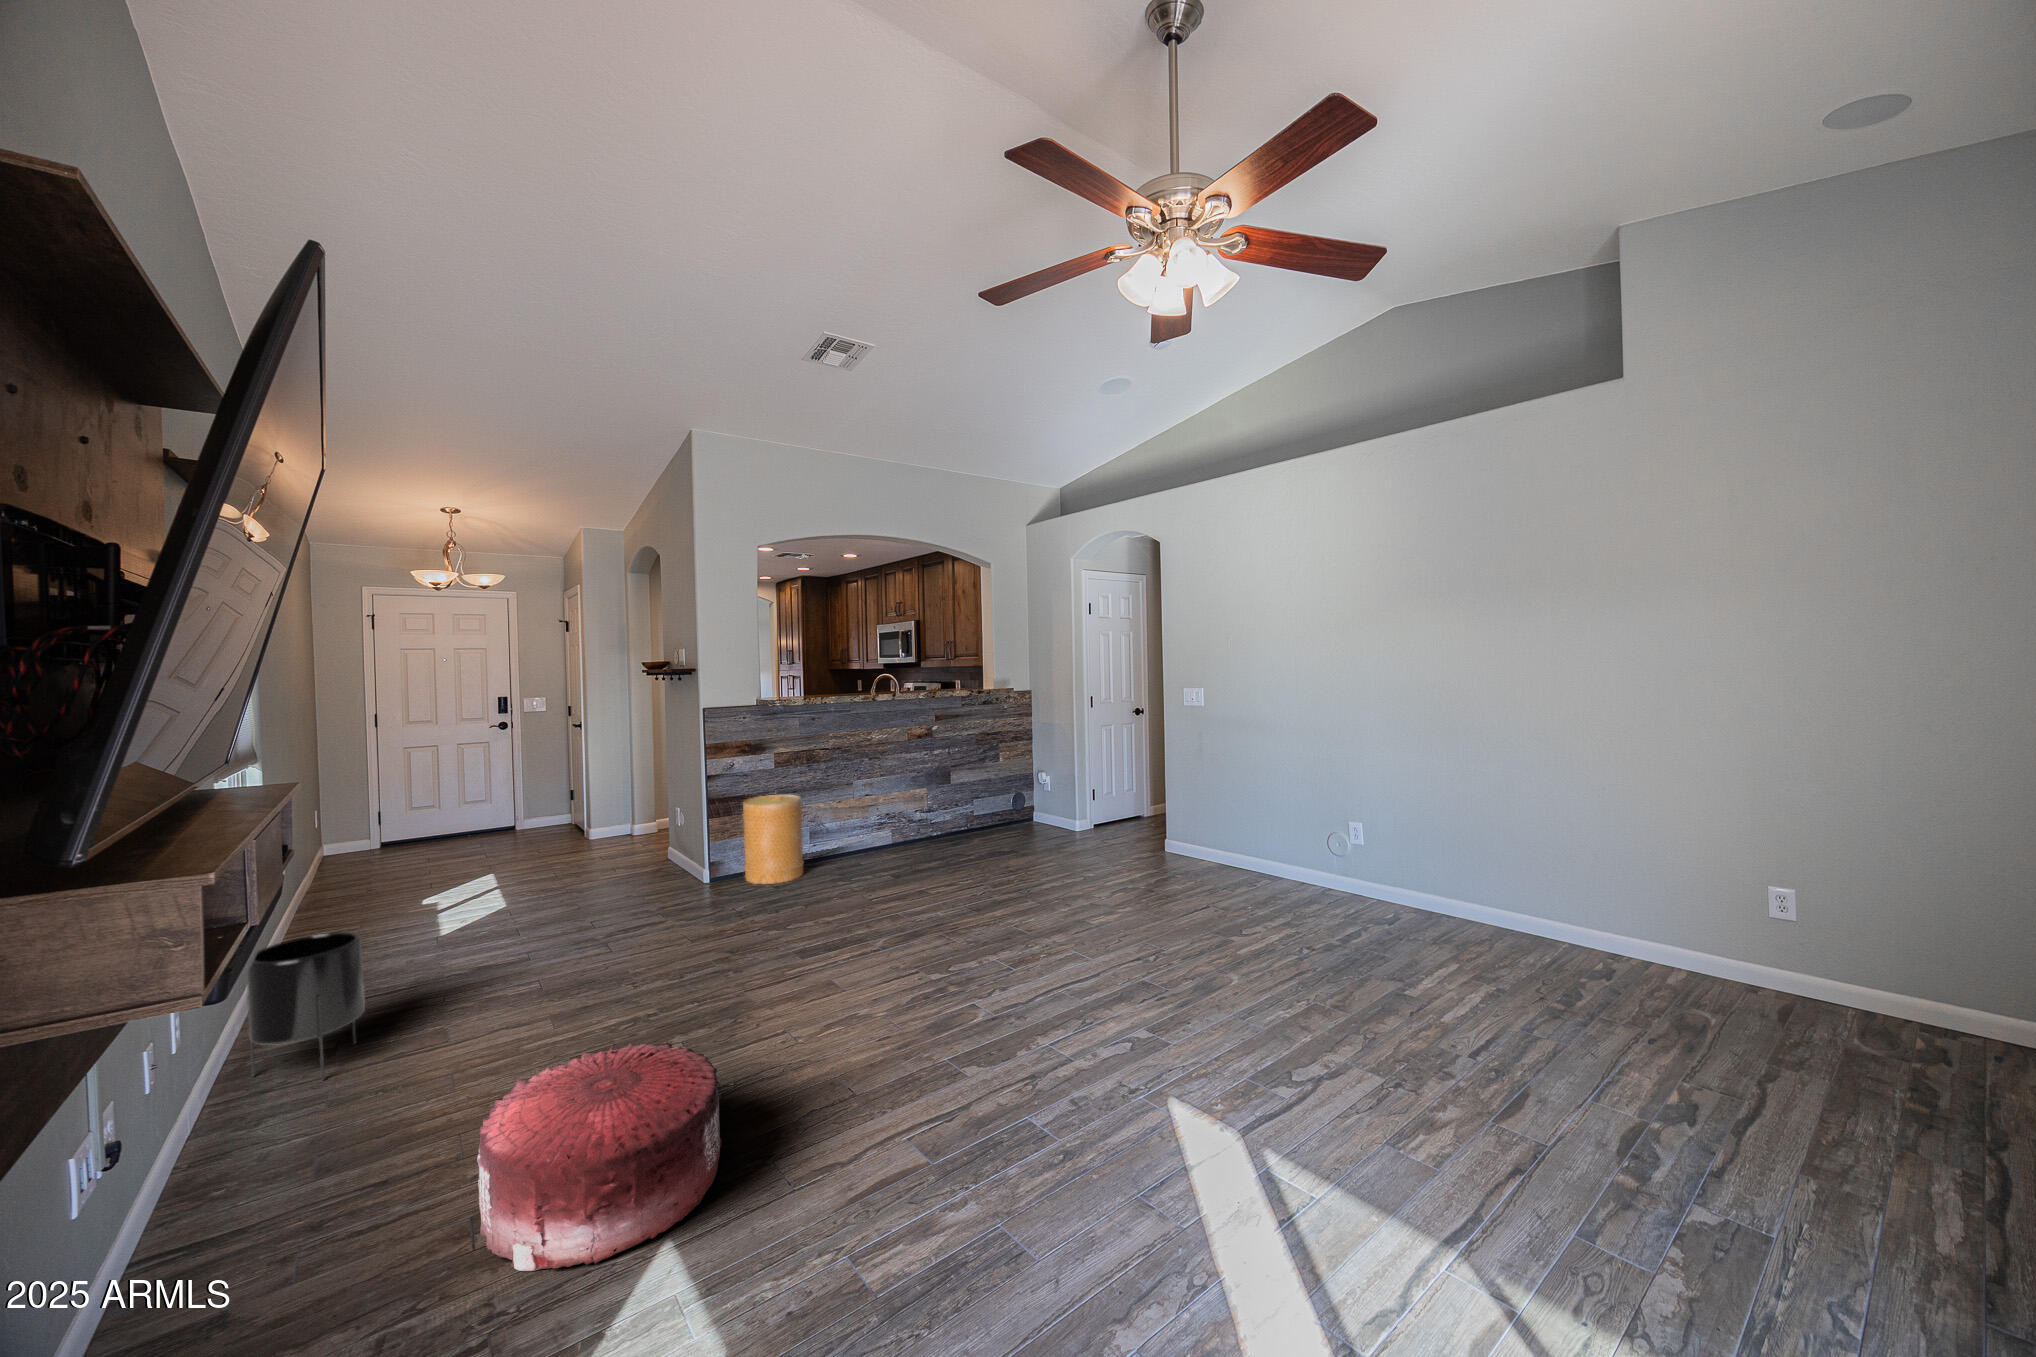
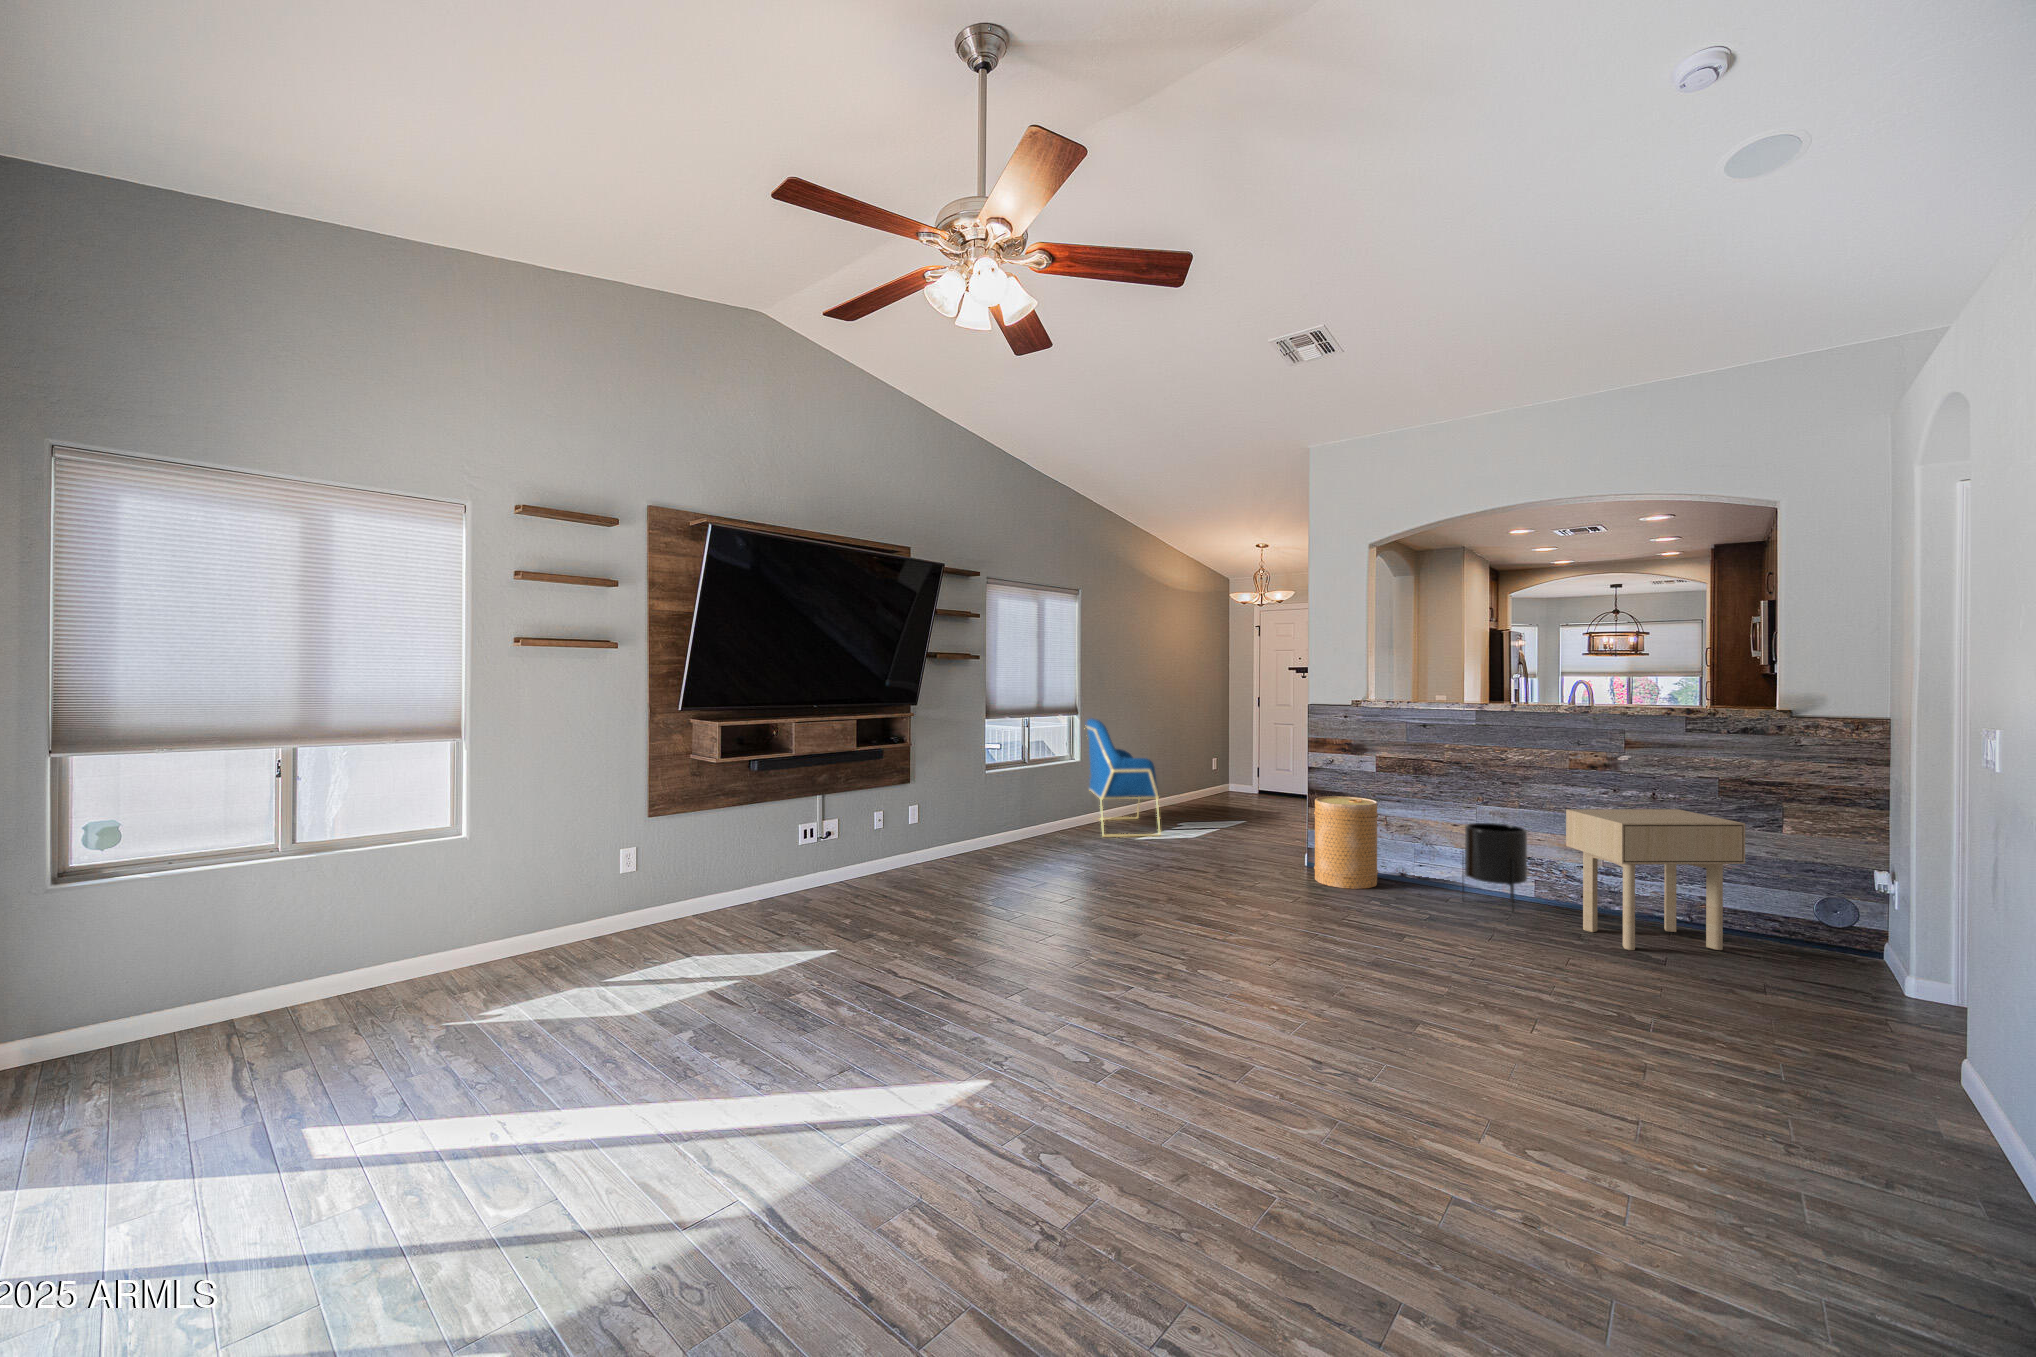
side table: none [944,757,1015,850] -> present [1566,809,1745,950]
armchair: none [258,769,465,942] -> present [1084,718,1161,837]
planter: present [247,932,365,1080] -> present [1462,823,1527,912]
pouf: present [477,1043,722,1271] -> none [796,866,914,952]

